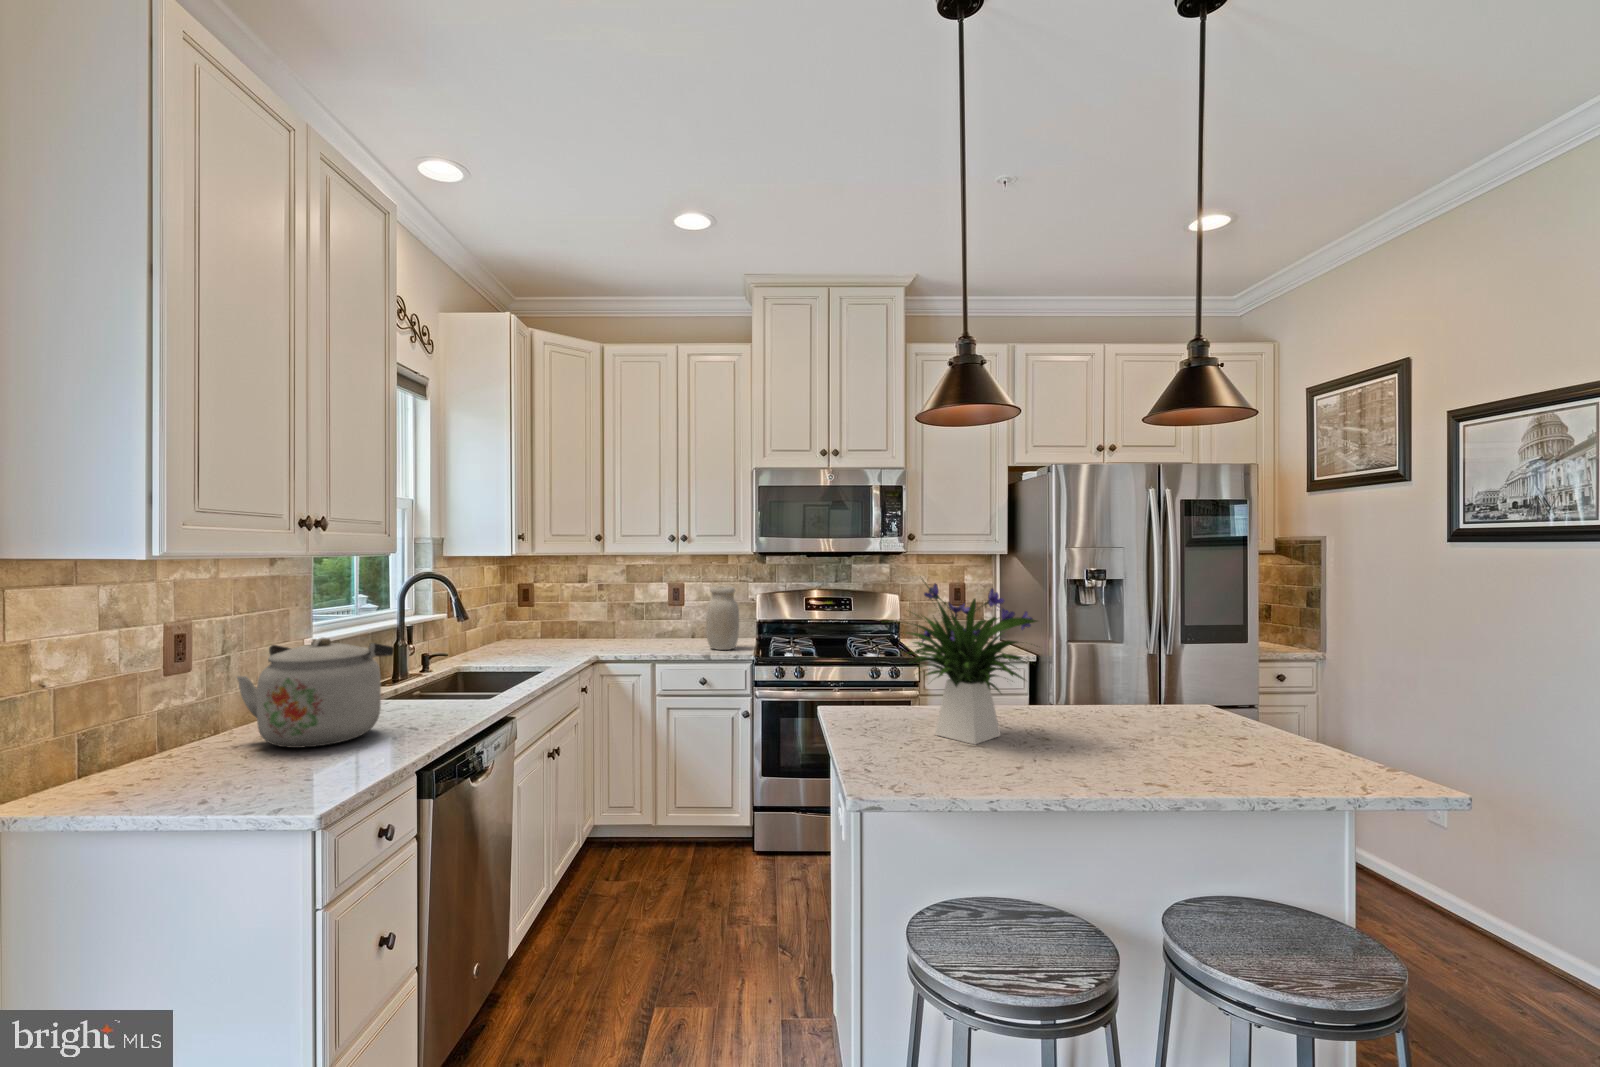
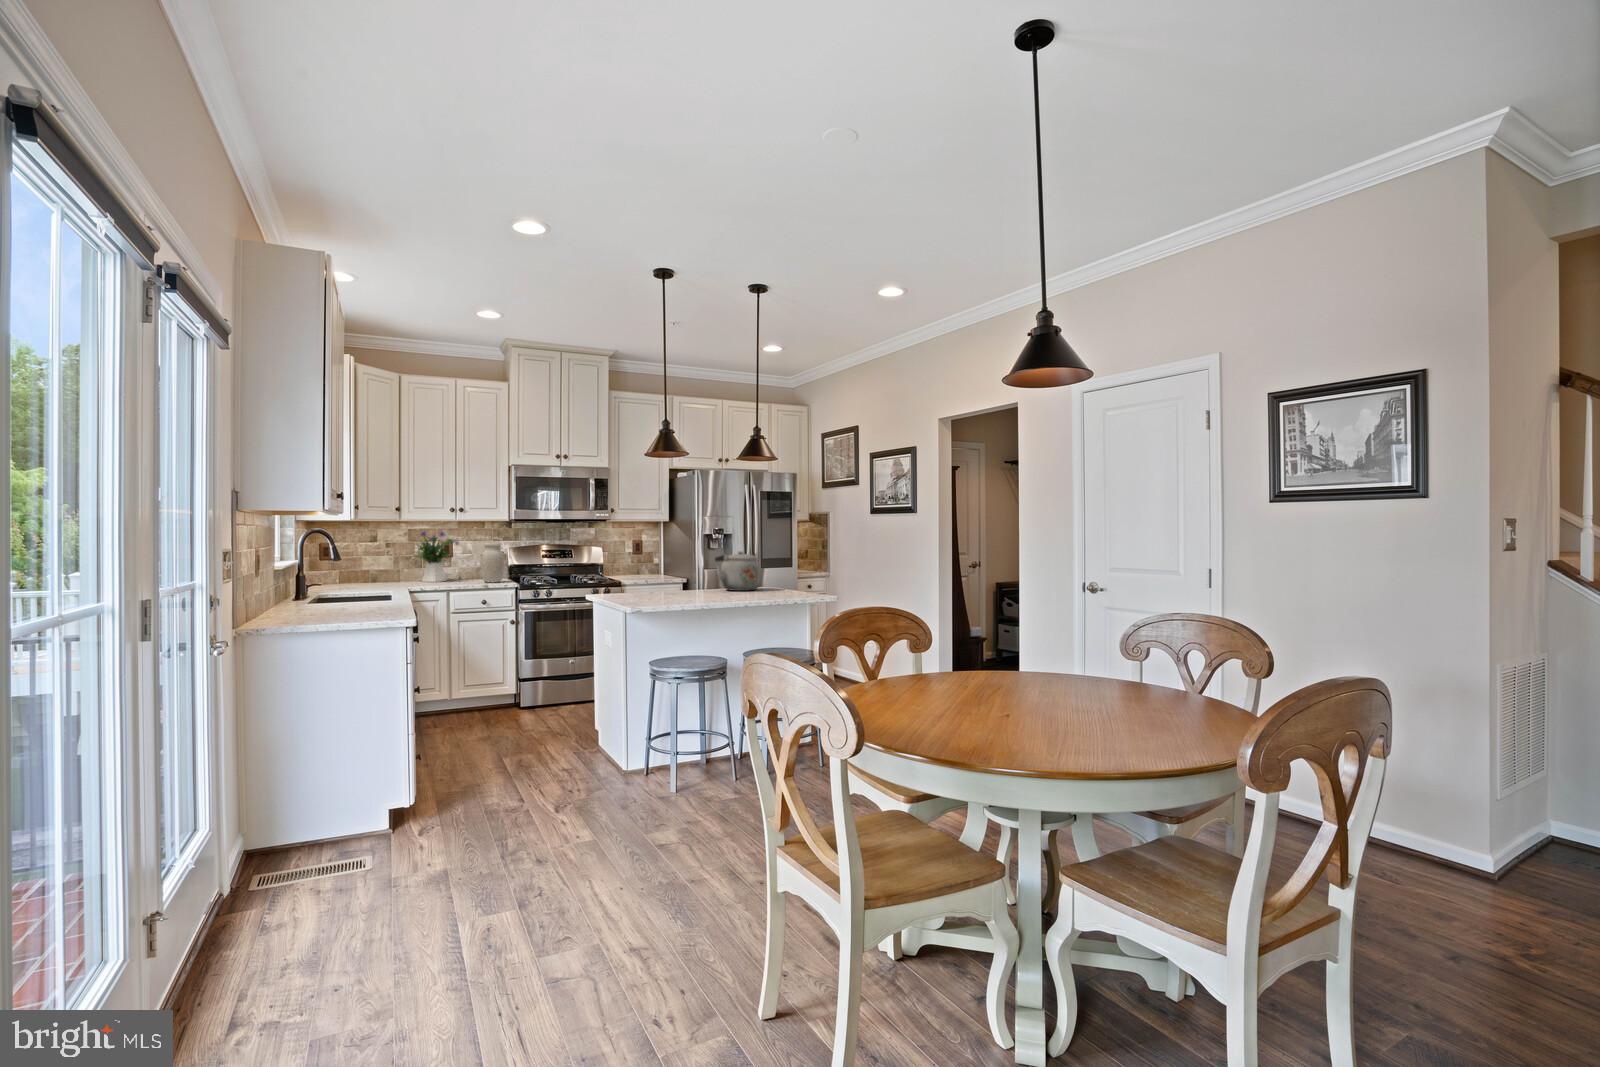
flower arrangement: present [907,579,1037,744] -> present [414,531,459,582]
kettle: present [237,638,394,748] -> present [715,551,761,591]

